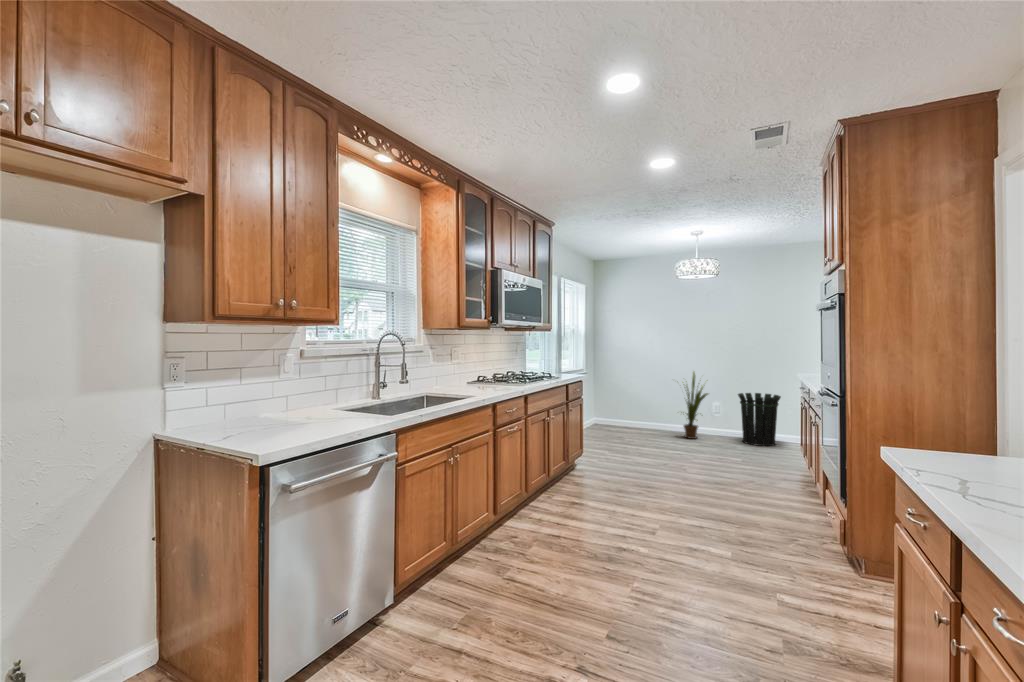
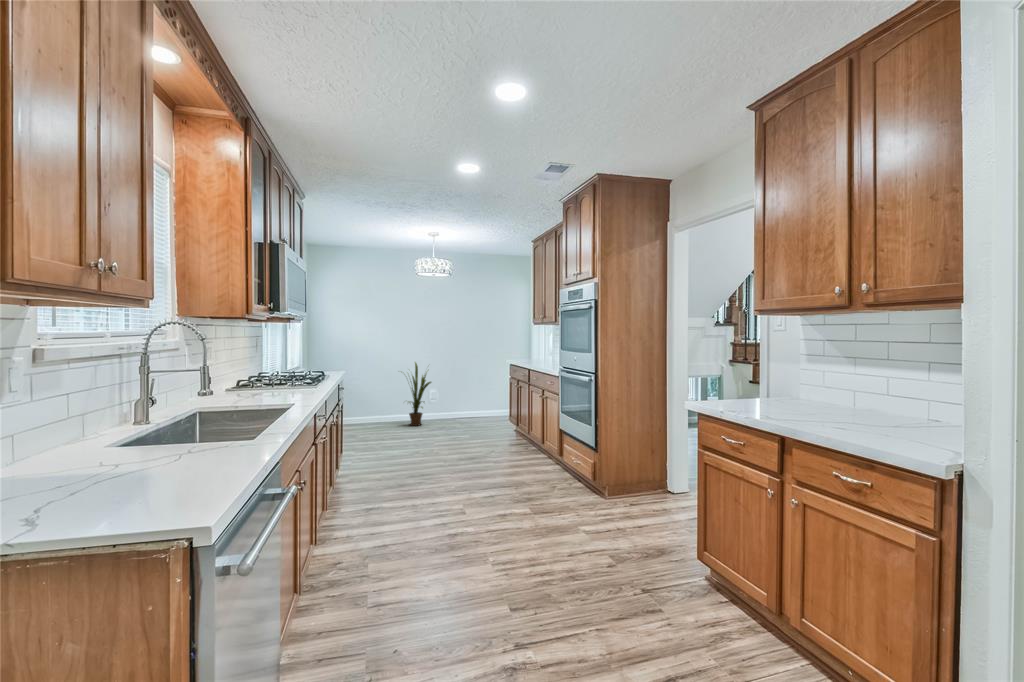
waste bin: present [738,393,781,446] -> none [454,378,487,423]

